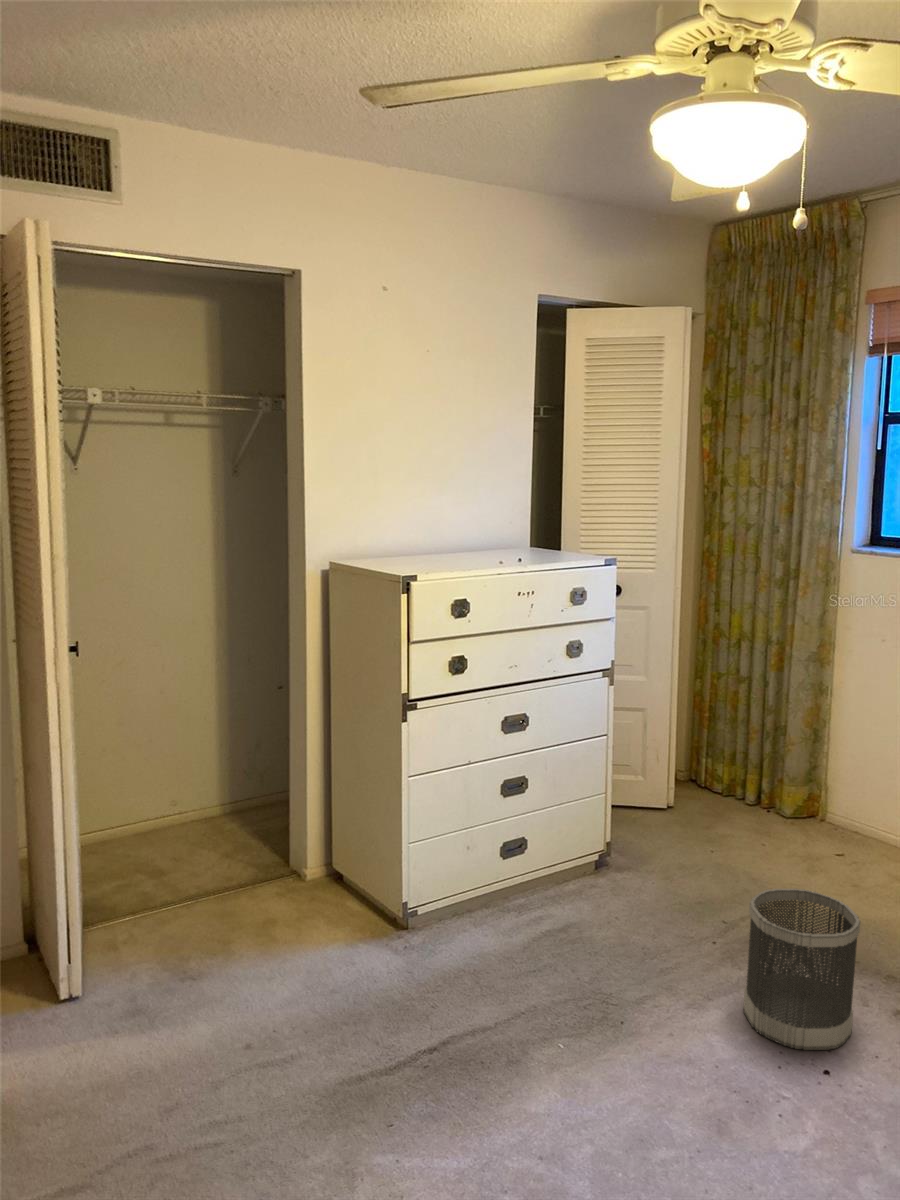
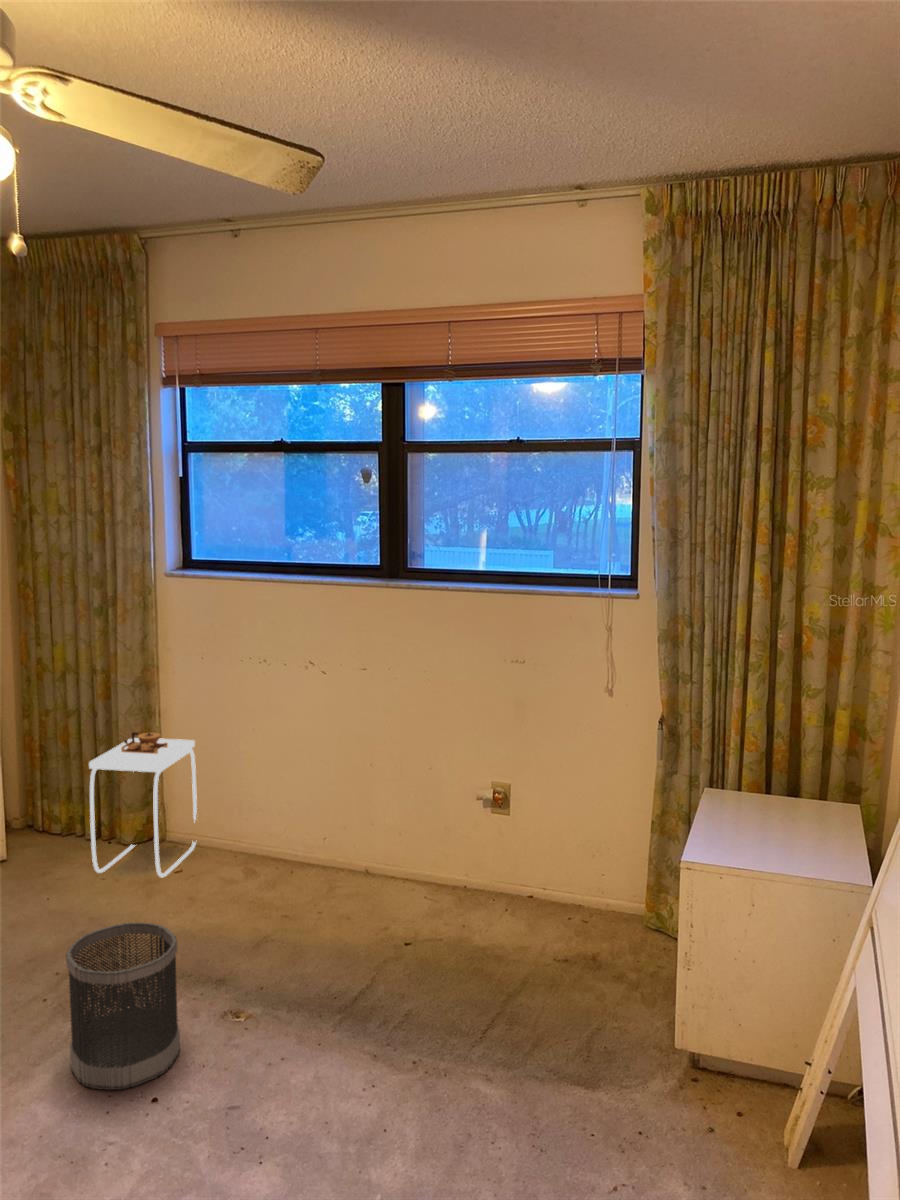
side table: none [755,707,868,857] -> present [89,732,197,877]

